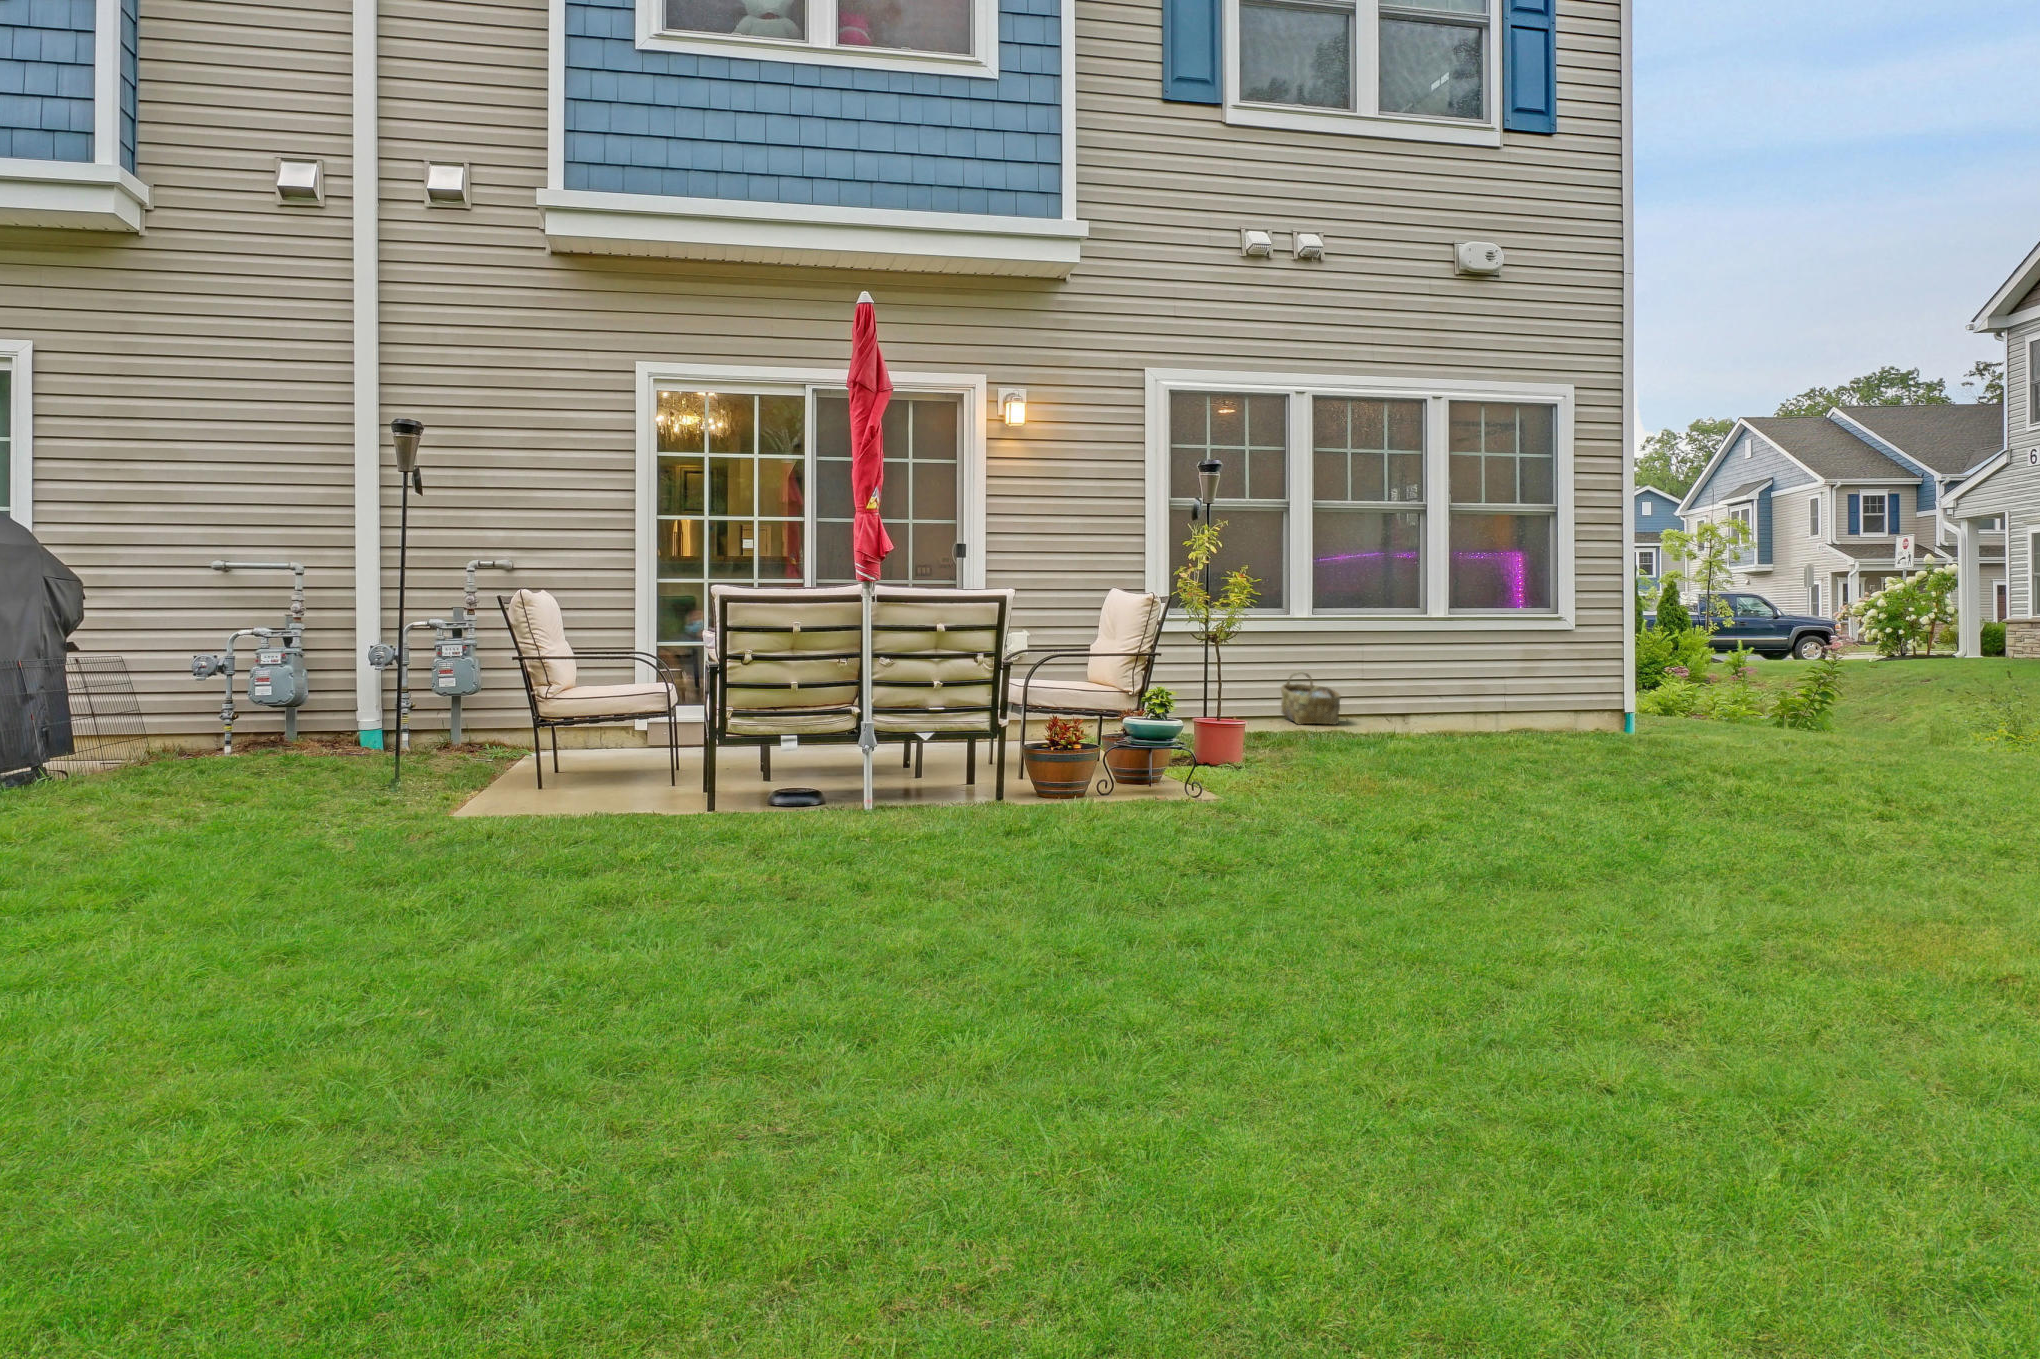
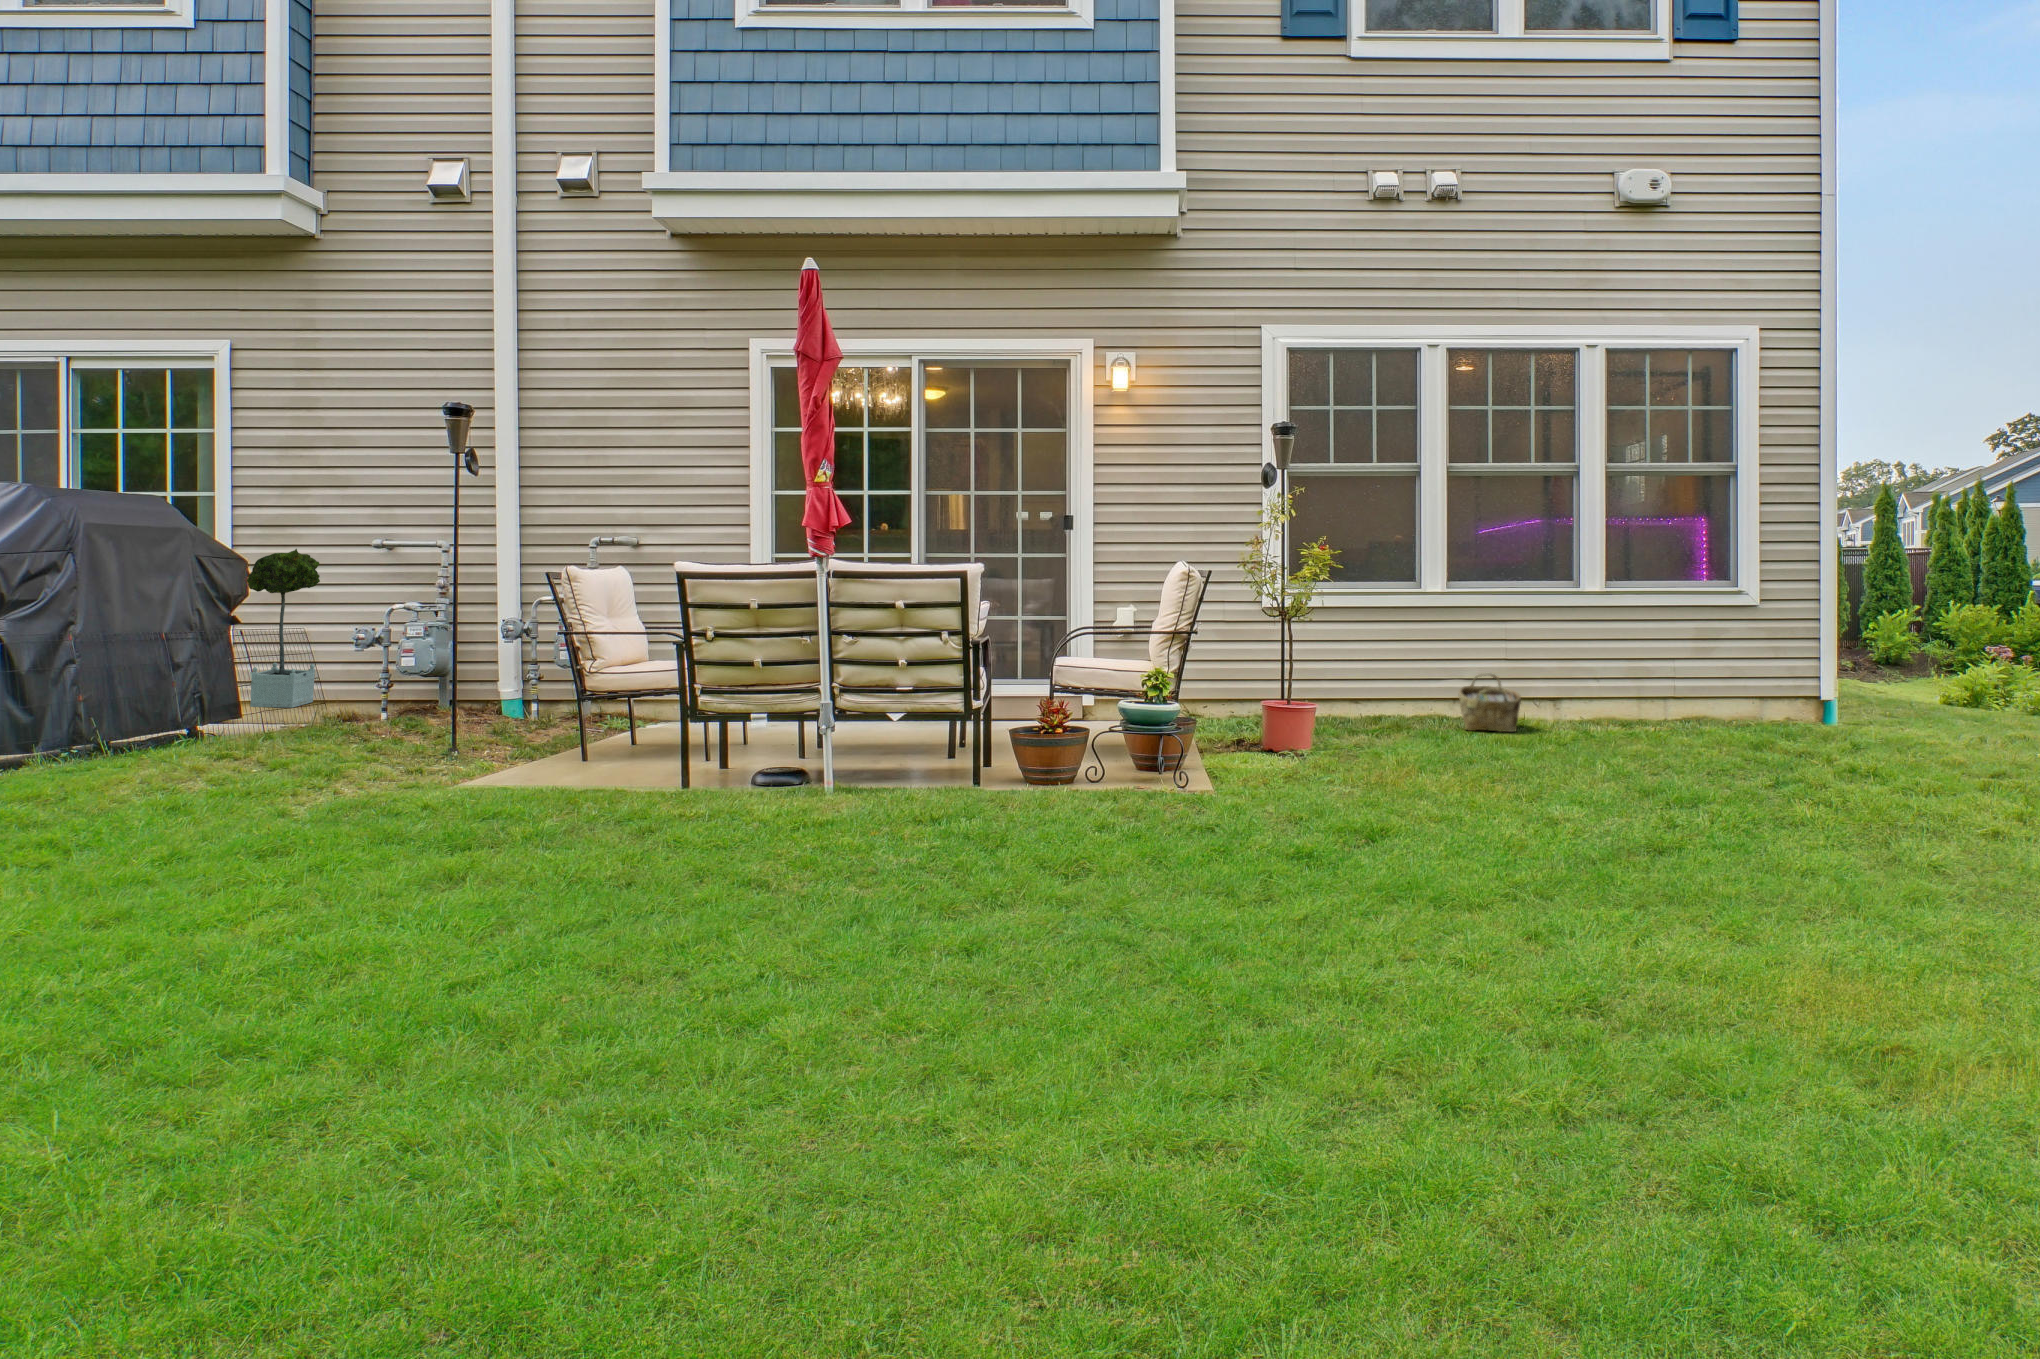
potted tree: none [83,576,164,751] -> present [247,549,320,708]

